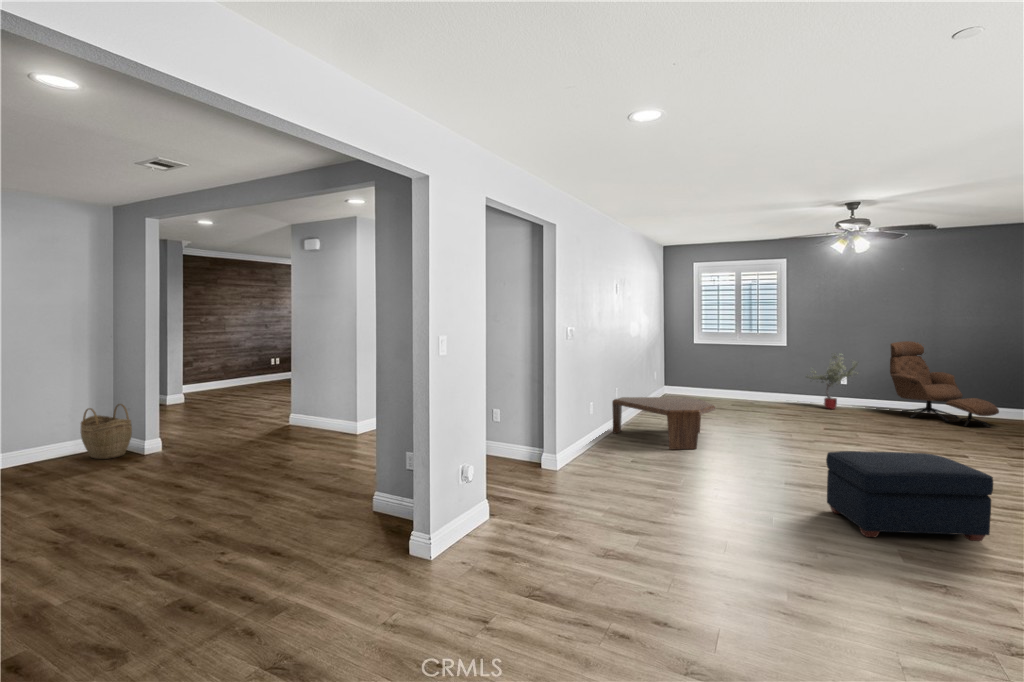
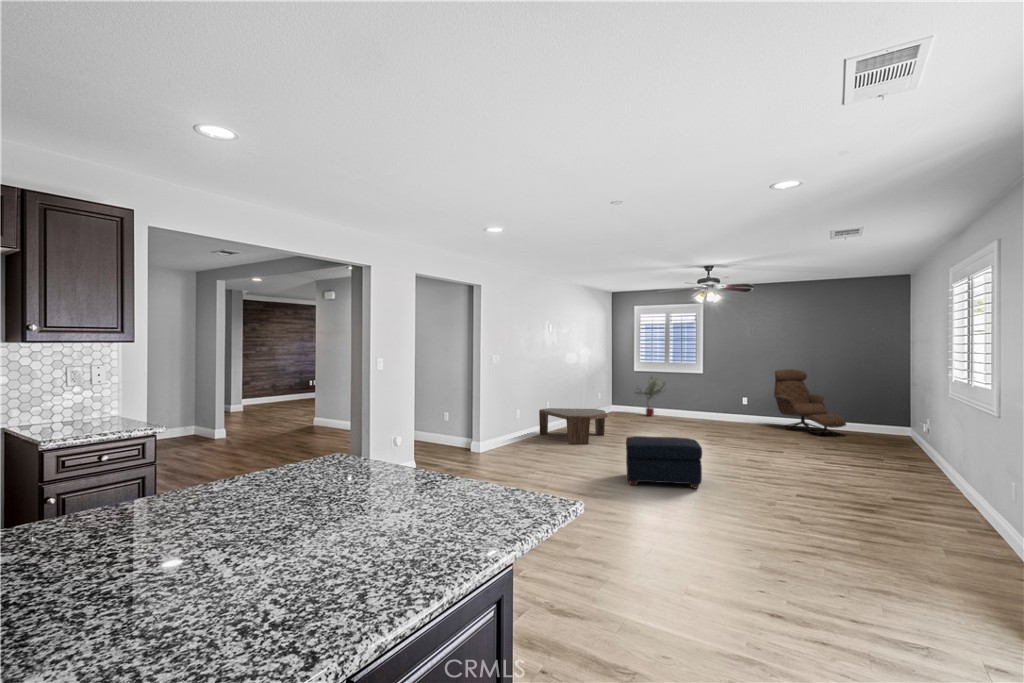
potted tree: present [807,354,858,409] -> present [636,376,665,416]
woven basket: present [81,404,132,459] -> none [176,405,207,441]

